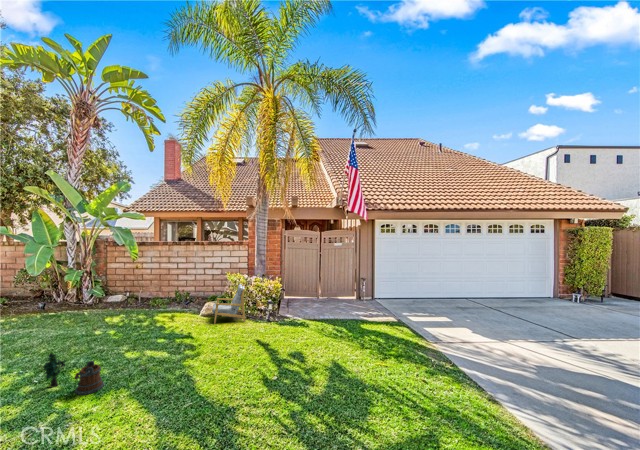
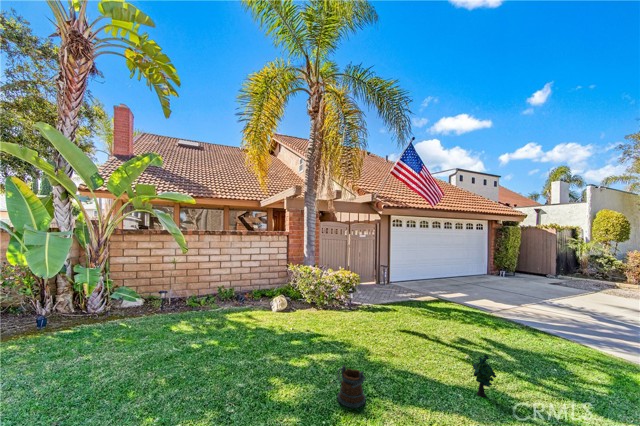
armchair: present [212,284,245,324] -> none [299,275,338,318]
decorative plant: present [43,353,66,387] -> present [472,355,496,397]

